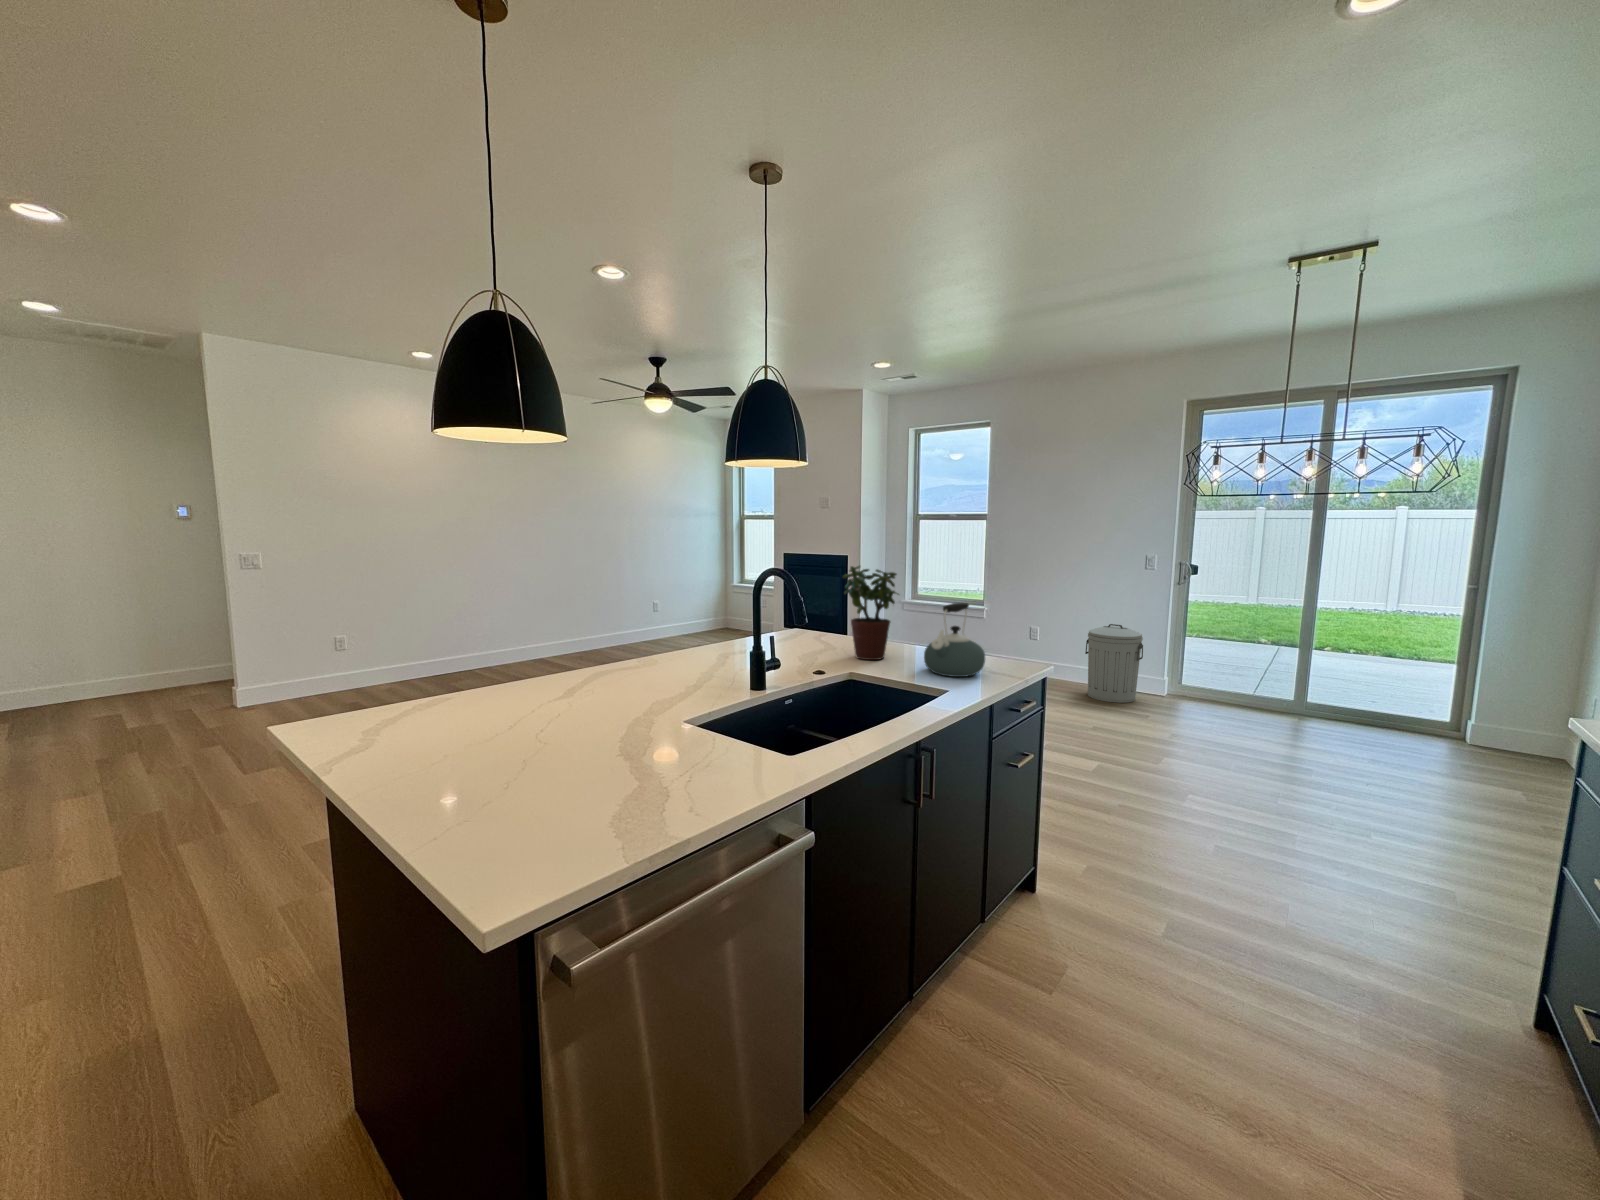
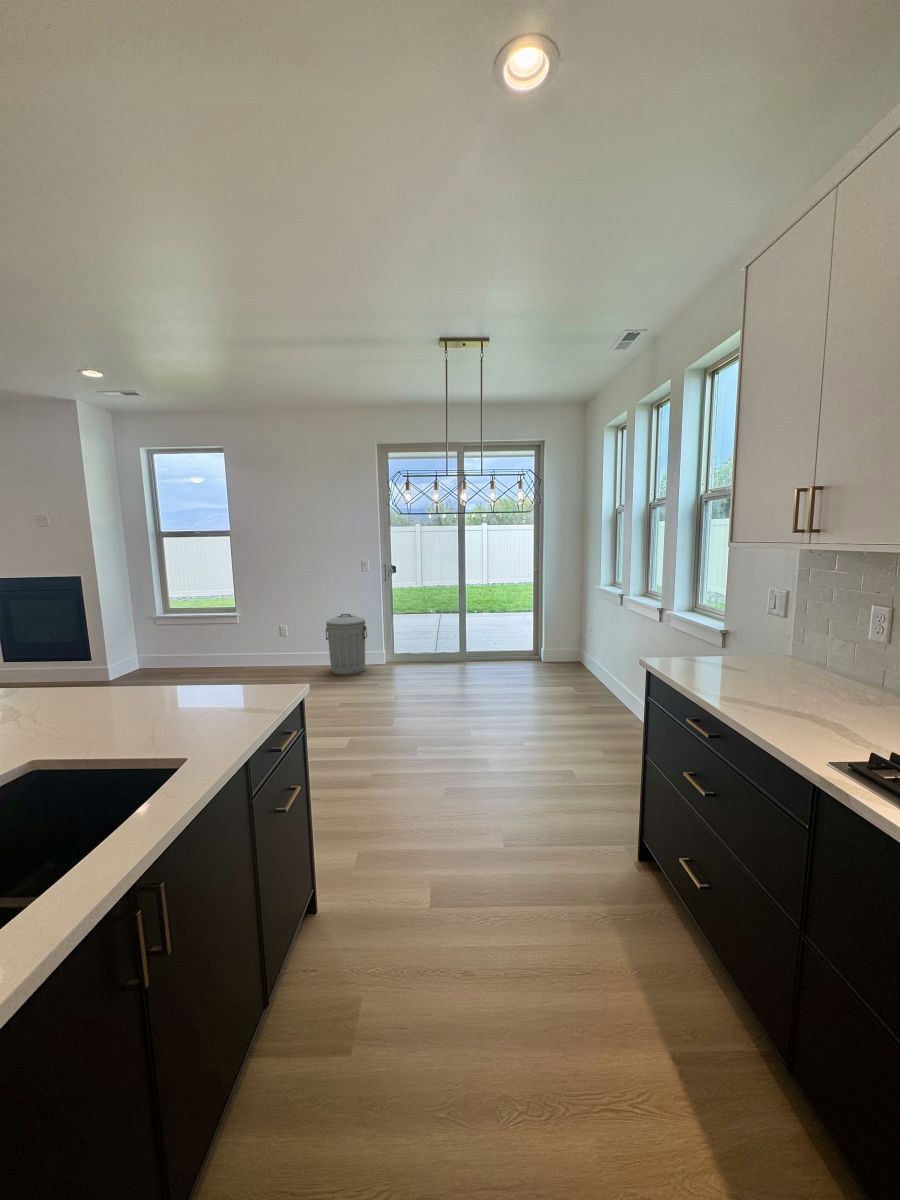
potted plant: present [843,566,898,660] -> none [8,609,112,733]
kettle: present [924,603,985,677] -> none [155,639,236,734]

